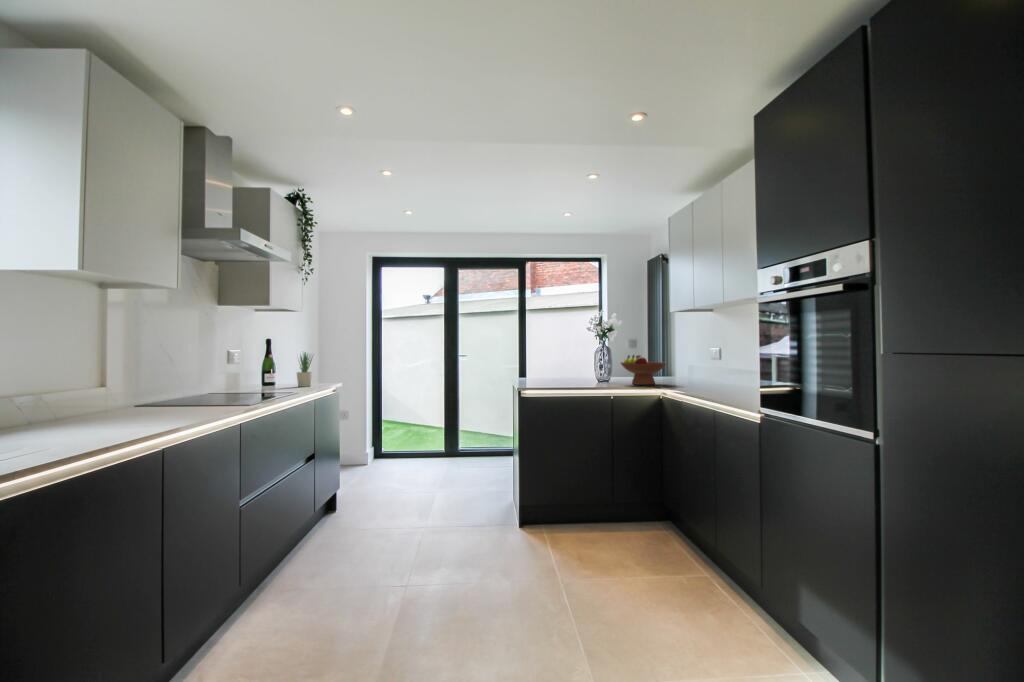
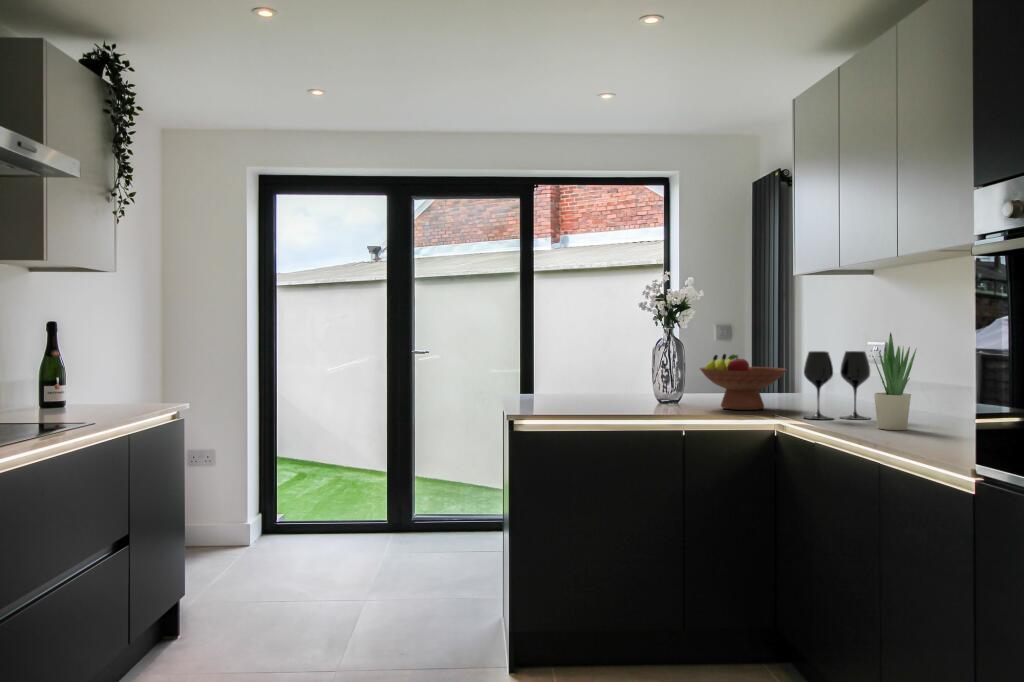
potted plant: present [297,352,312,387] -> present [873,333,916,430]
wine glass: none [676,353,712,389] -> present [804,351,870,420]

